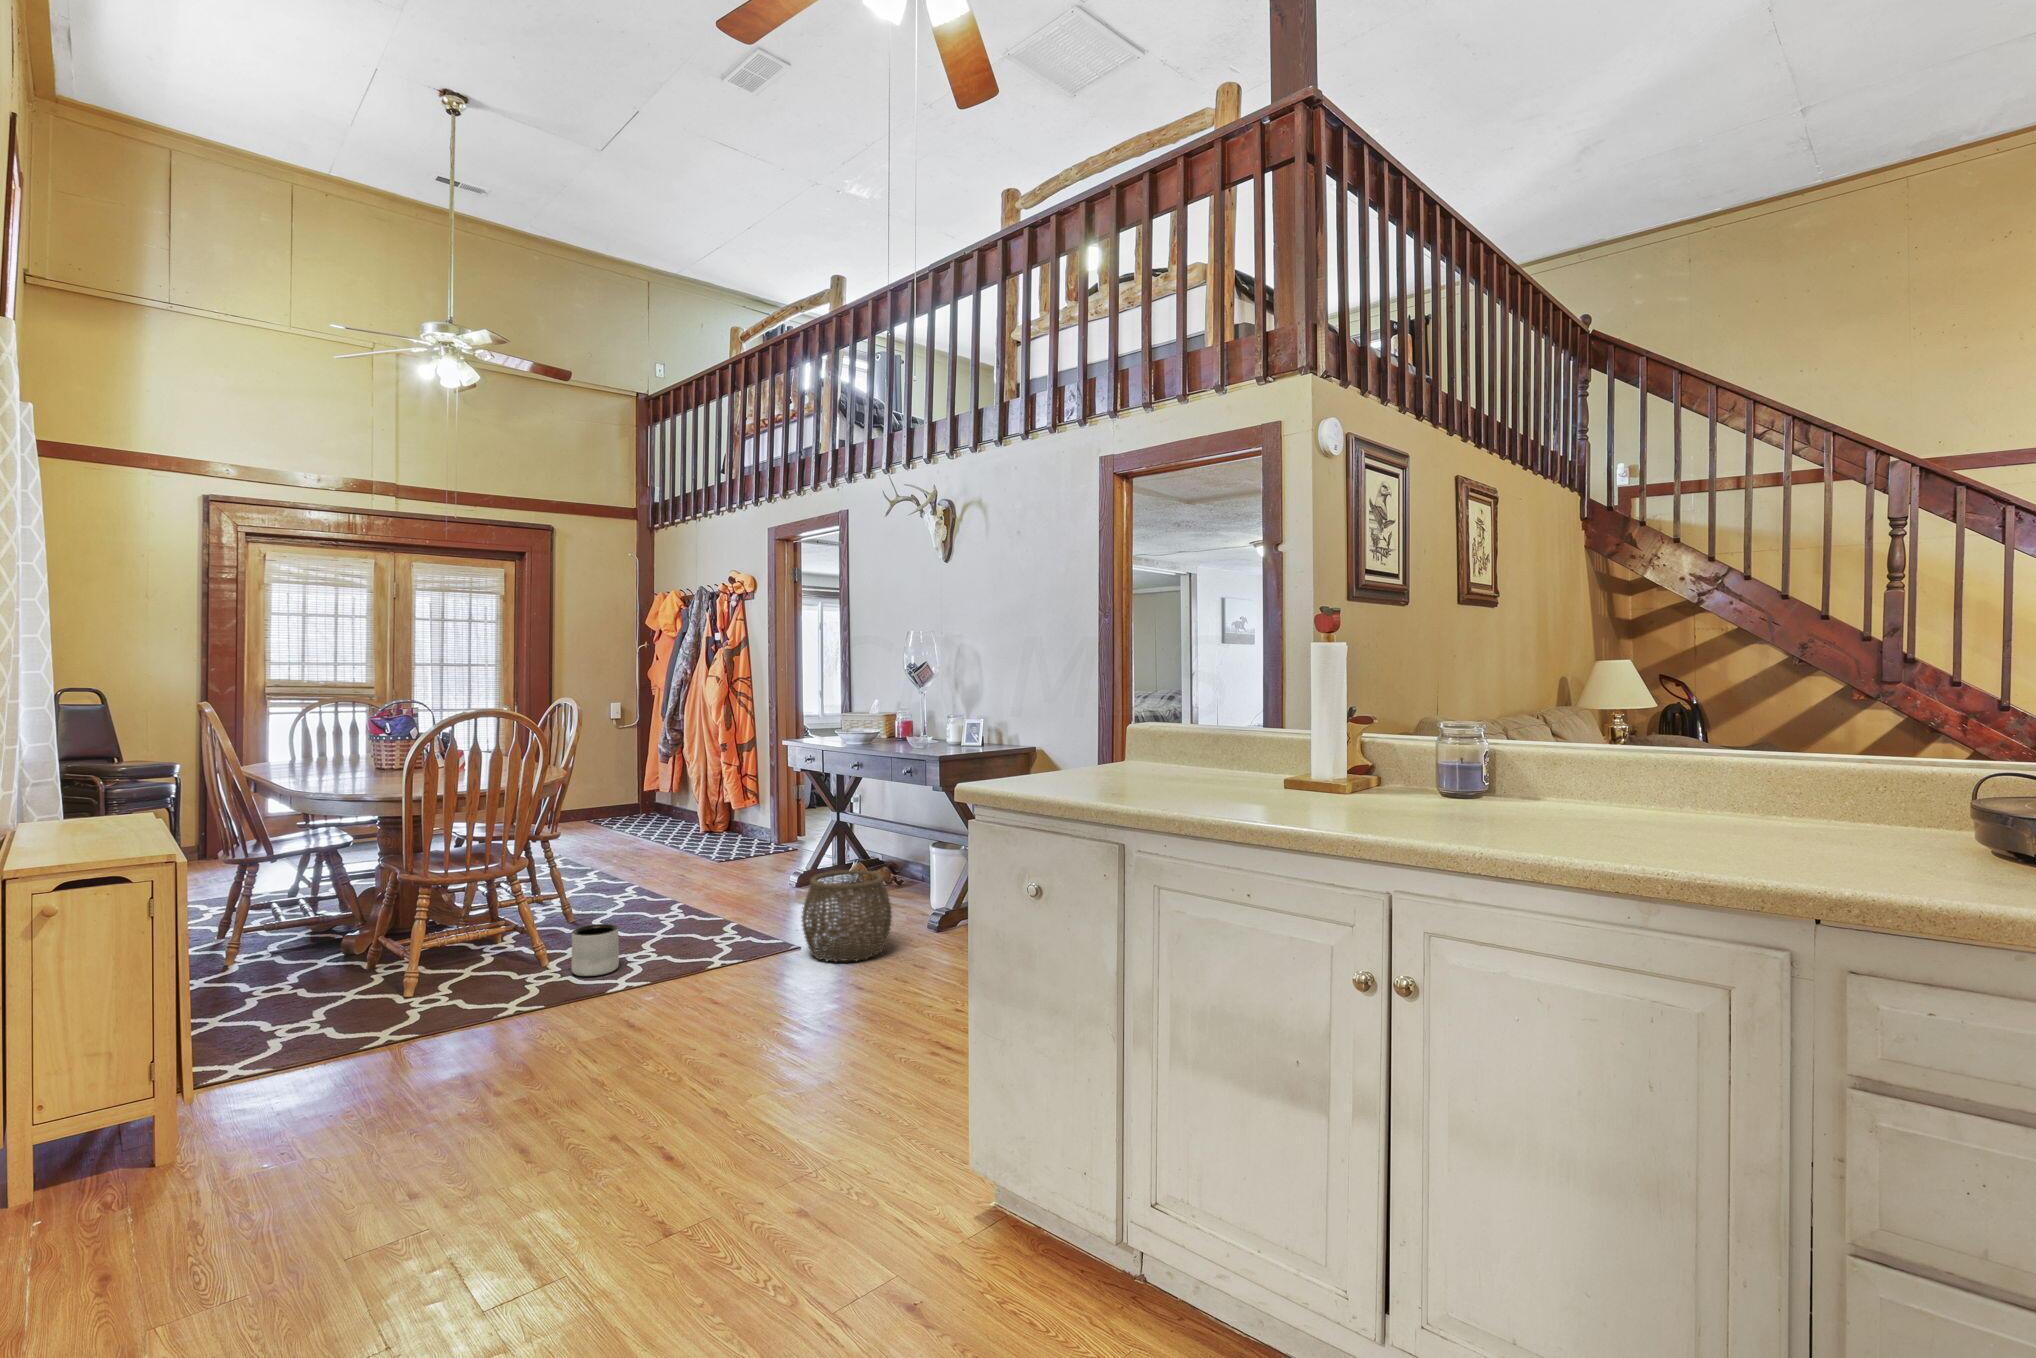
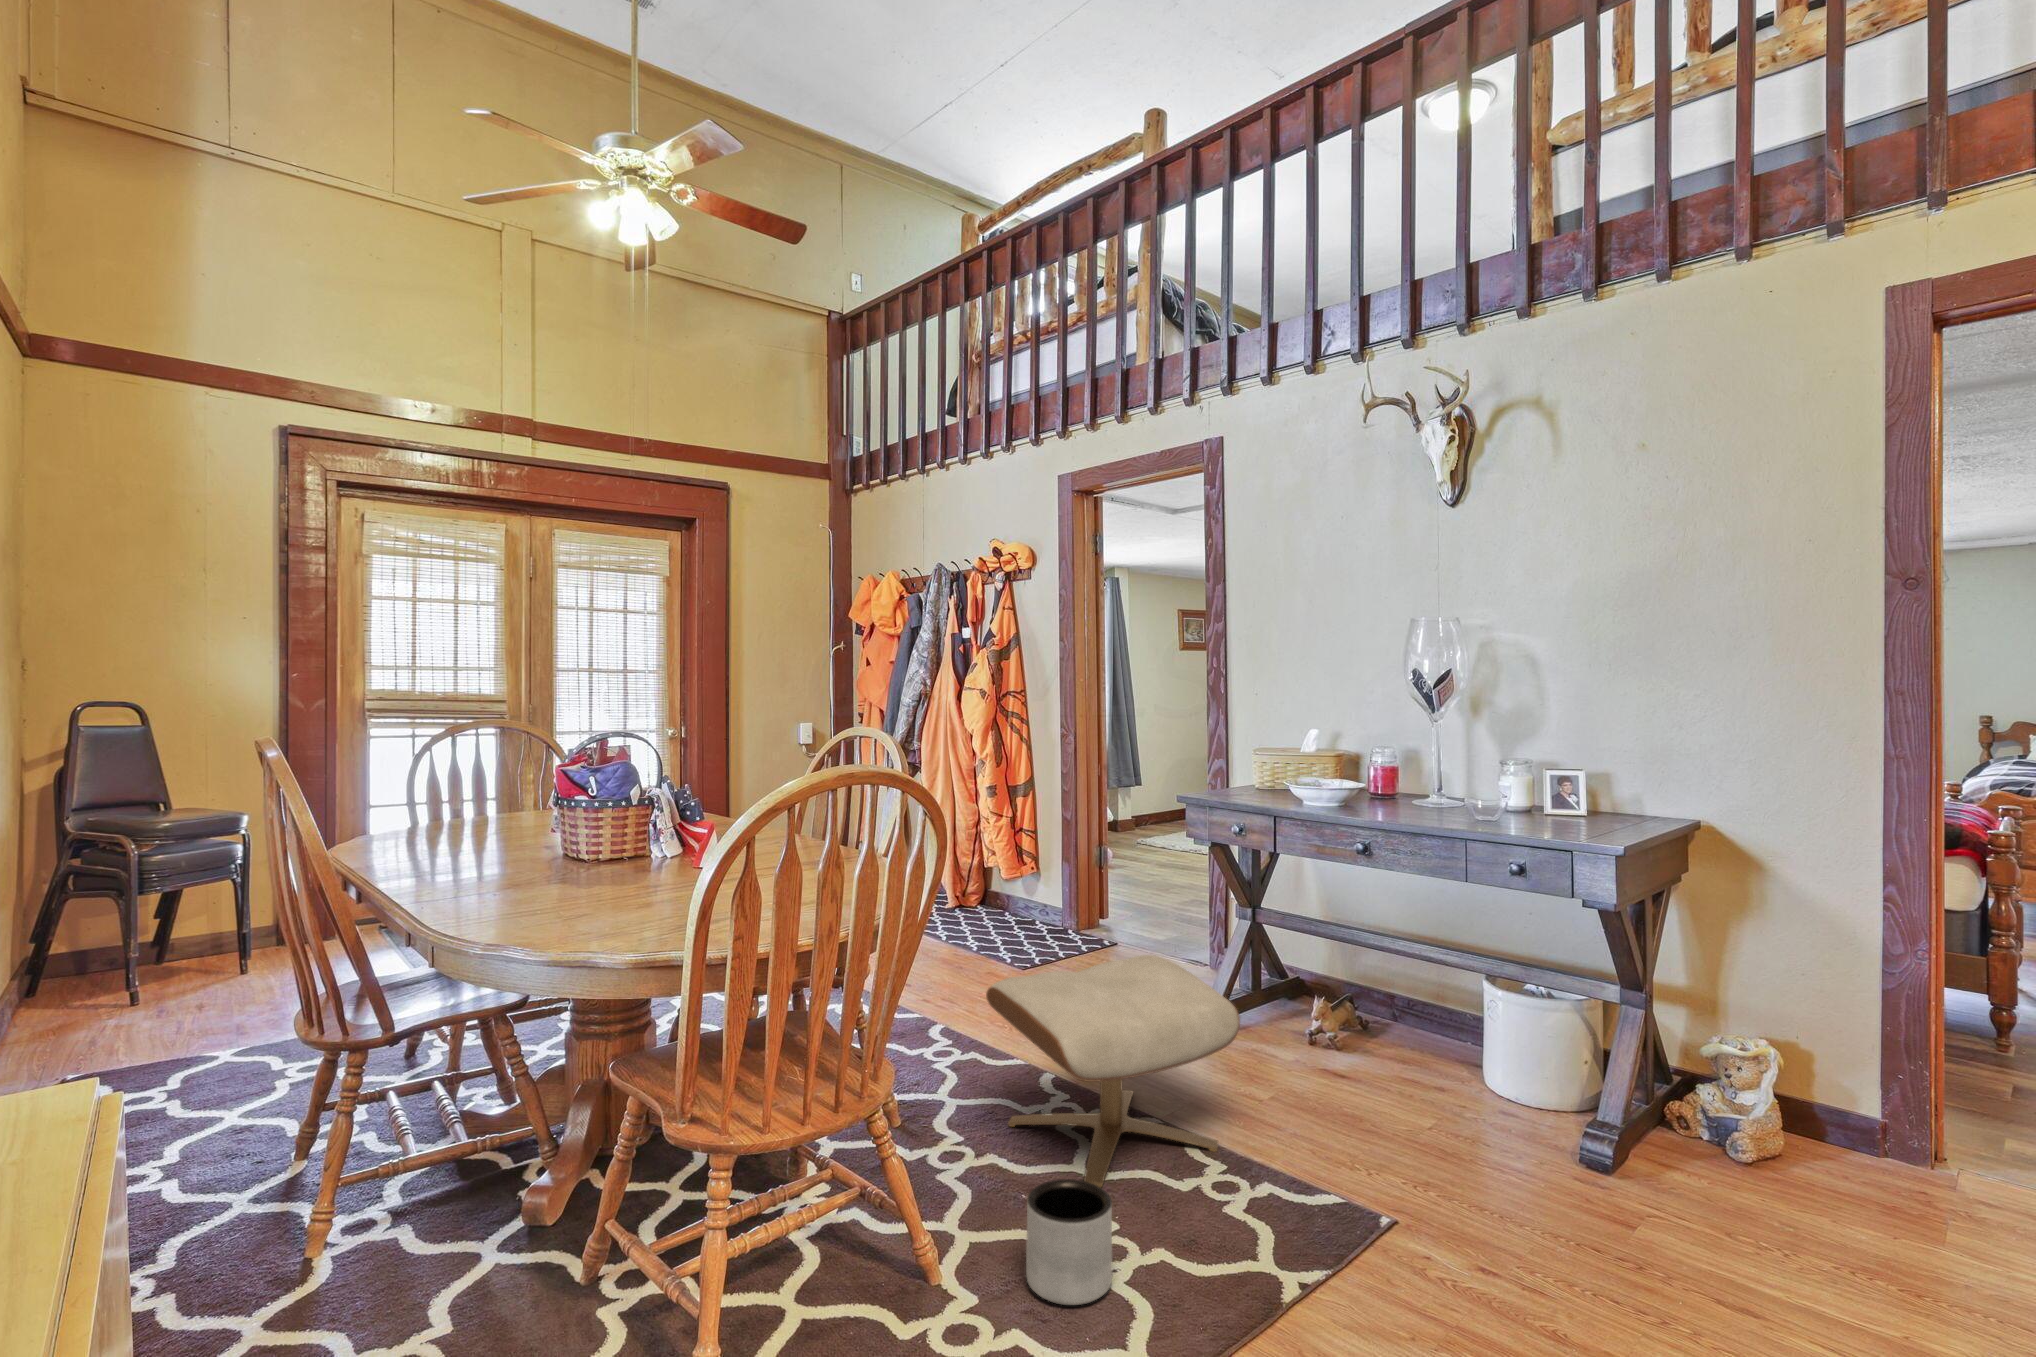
ottoman: none [611,831,753,944] -> present [986,955,1240,1187]
woven basket: present [802,870,892,962] -> none [1423,1060,1619,1273]

